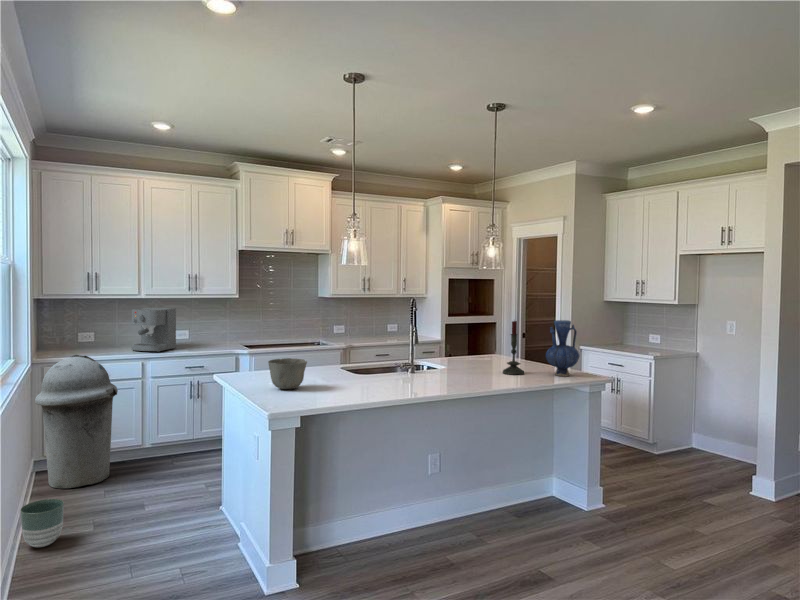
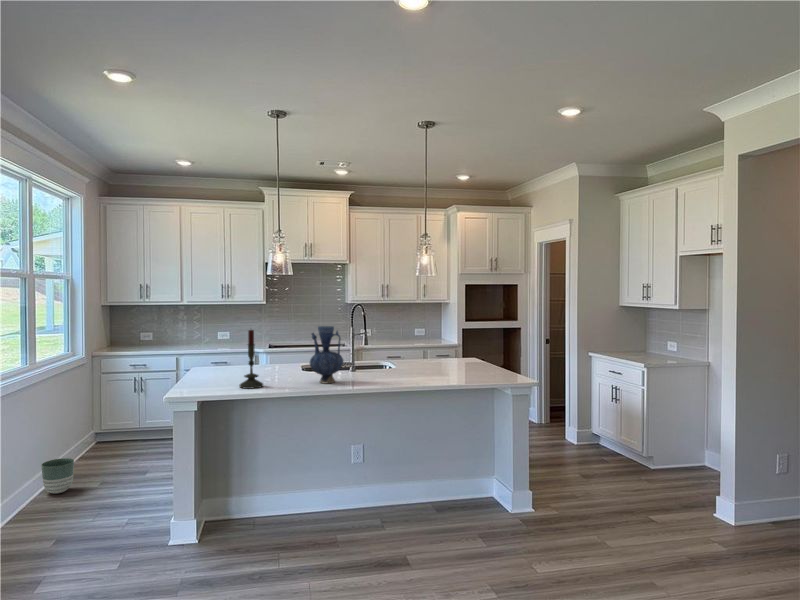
coffee maker: present [131,308,176,352] -> none [173,313,210,349]
vase: present [546,320,579,376] -> present [310,326,343,383]
candle: present [503,321,524,375] -> present [240,330,263,389]
trash can: present [35,355,118,488] -> none [88,350,151,455]
ceramic bowl: present [268,358,307,389] -> none [203,354,236,380]

